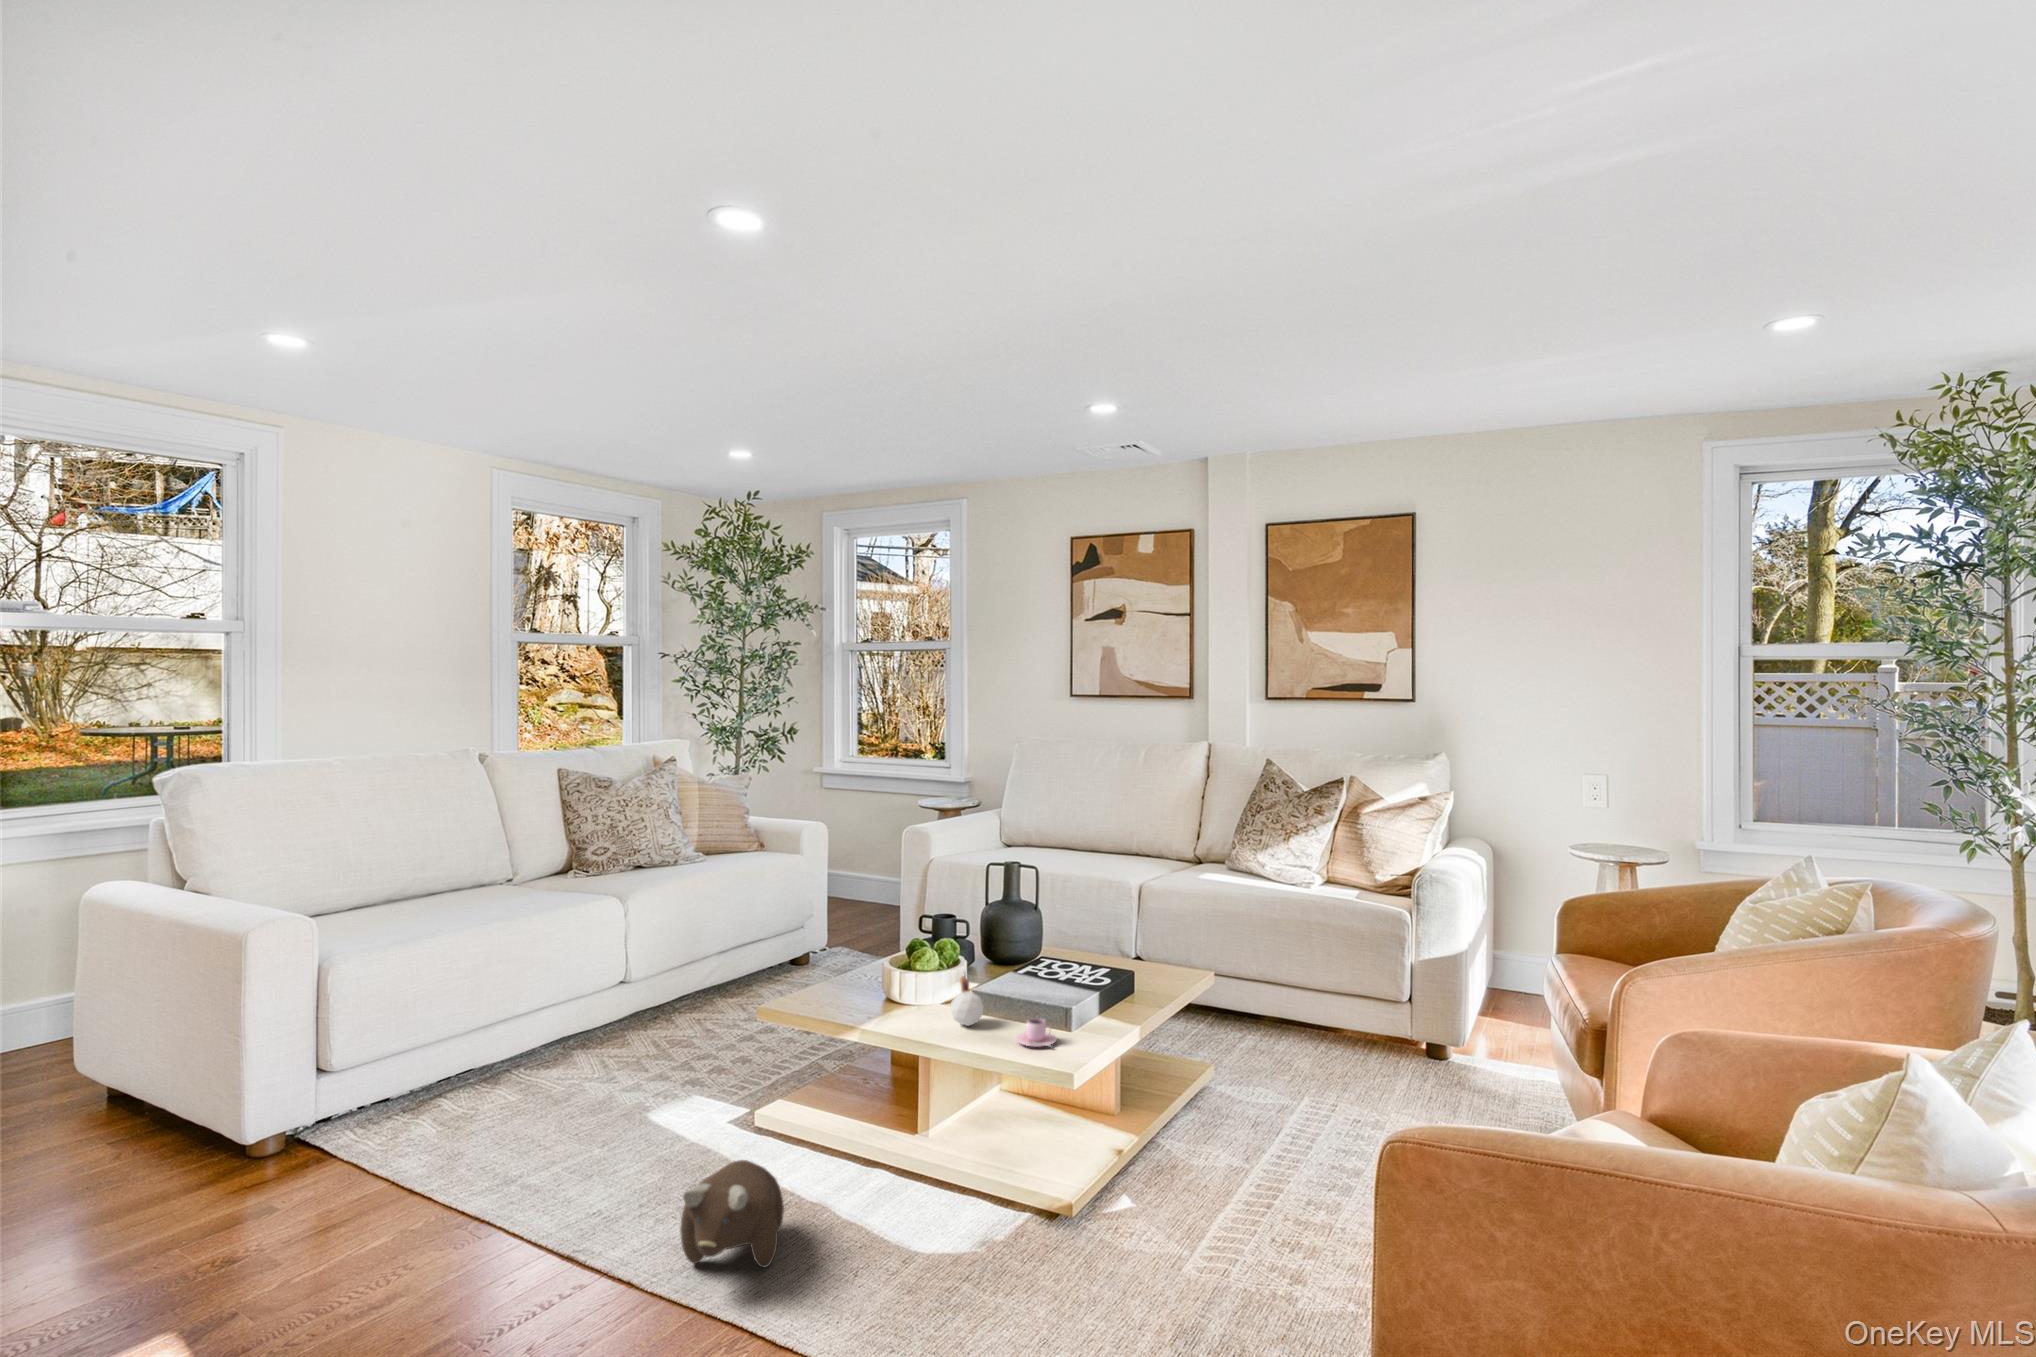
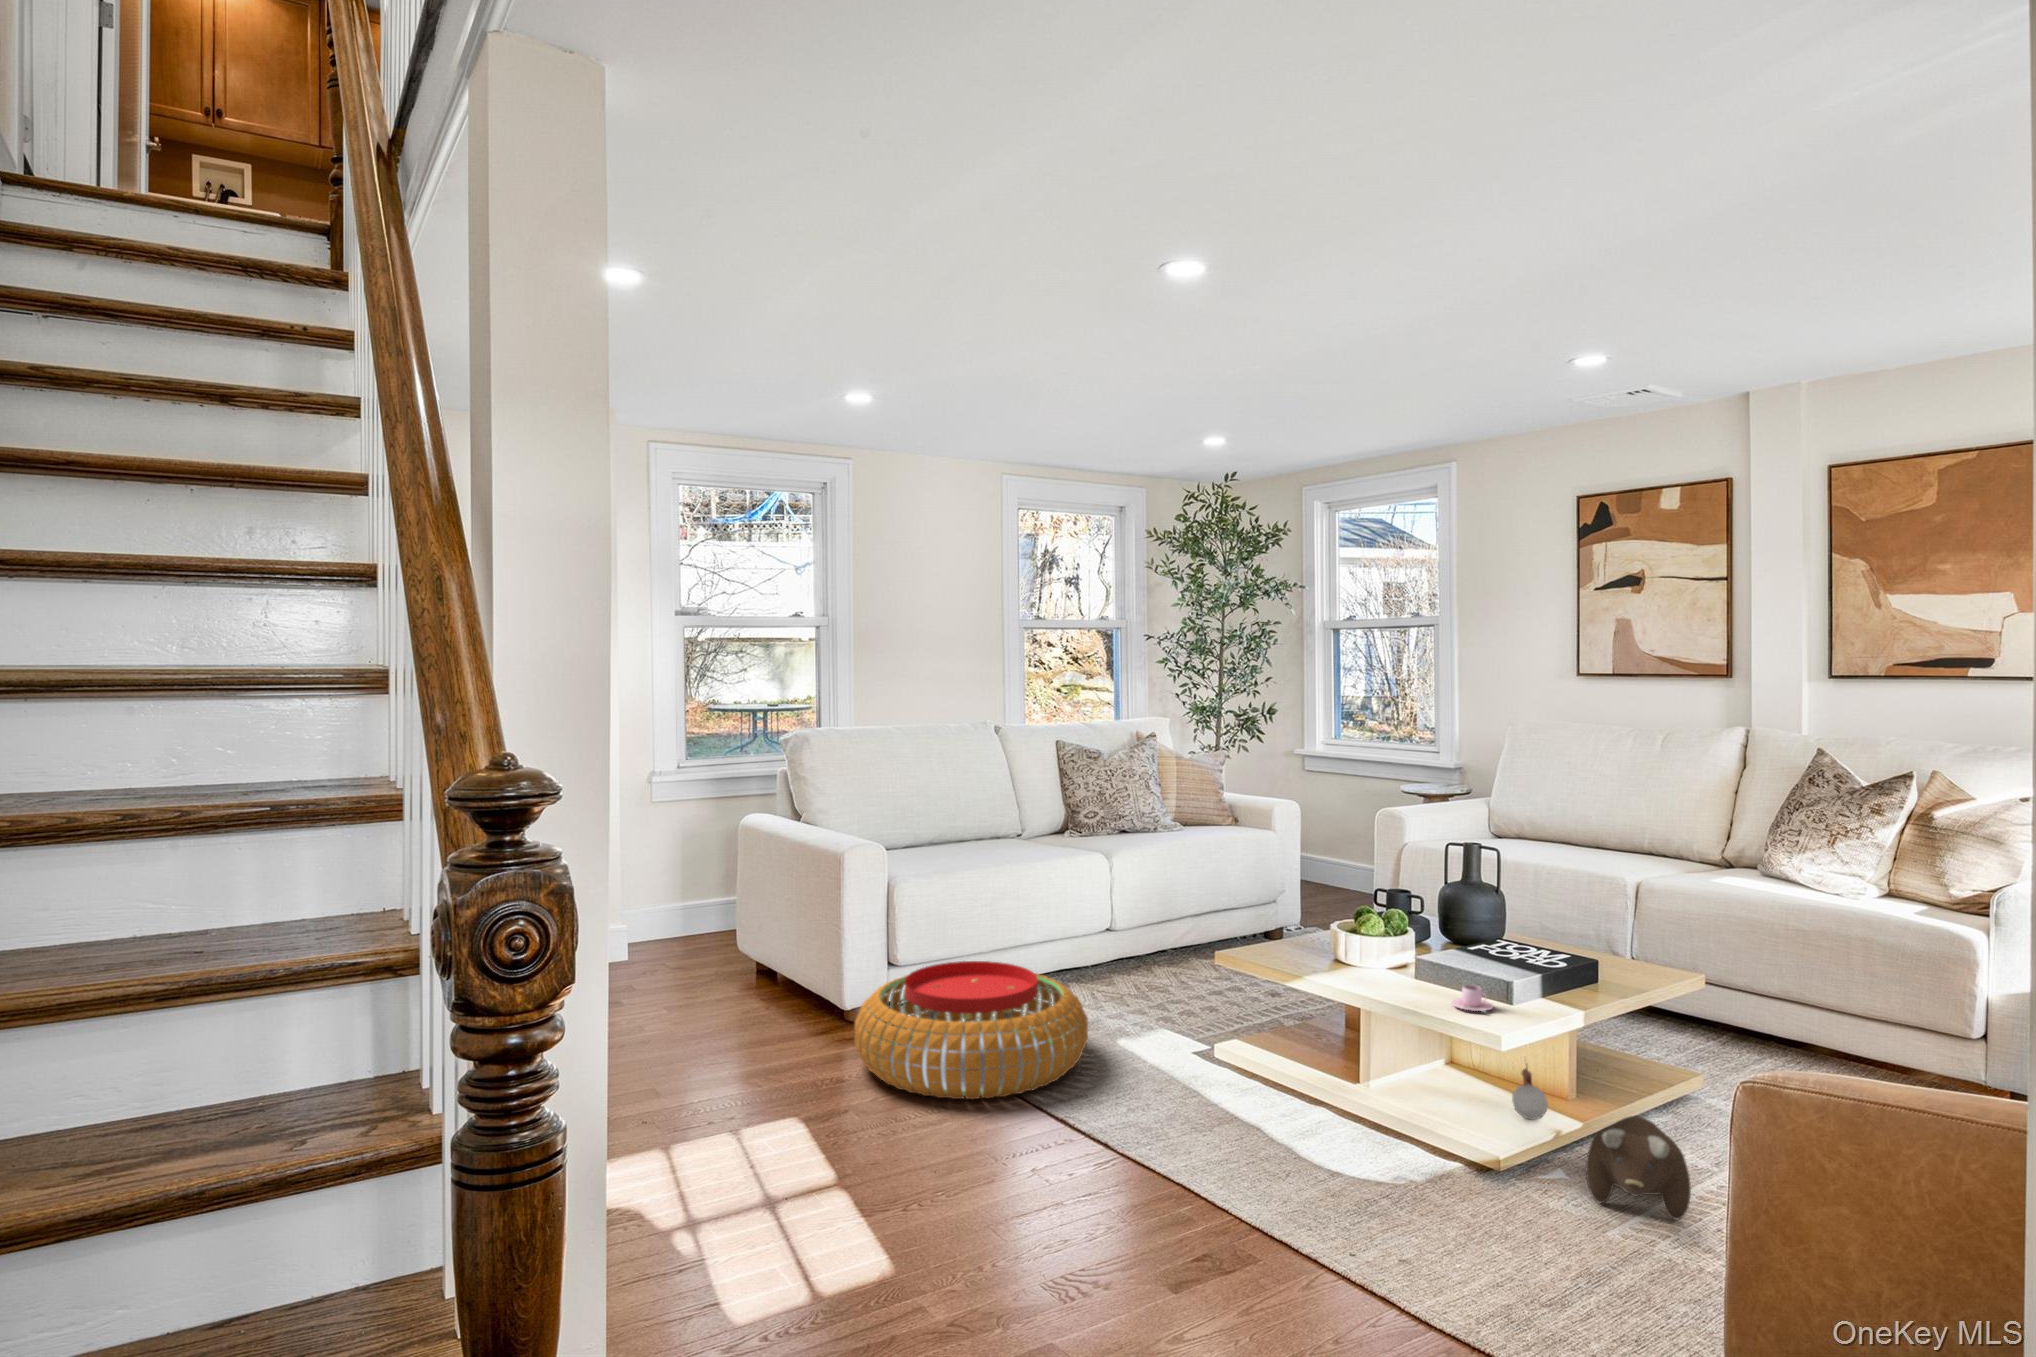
candle: present [951,968,983,1026] -> present [1512,1065,1548,1120]
pouf: none [257,1053,602,1258] -> present [855,961,1088,1099]
plush toy: present [680,1160,784,1267] -> present [1586,1116,1691,1220]

